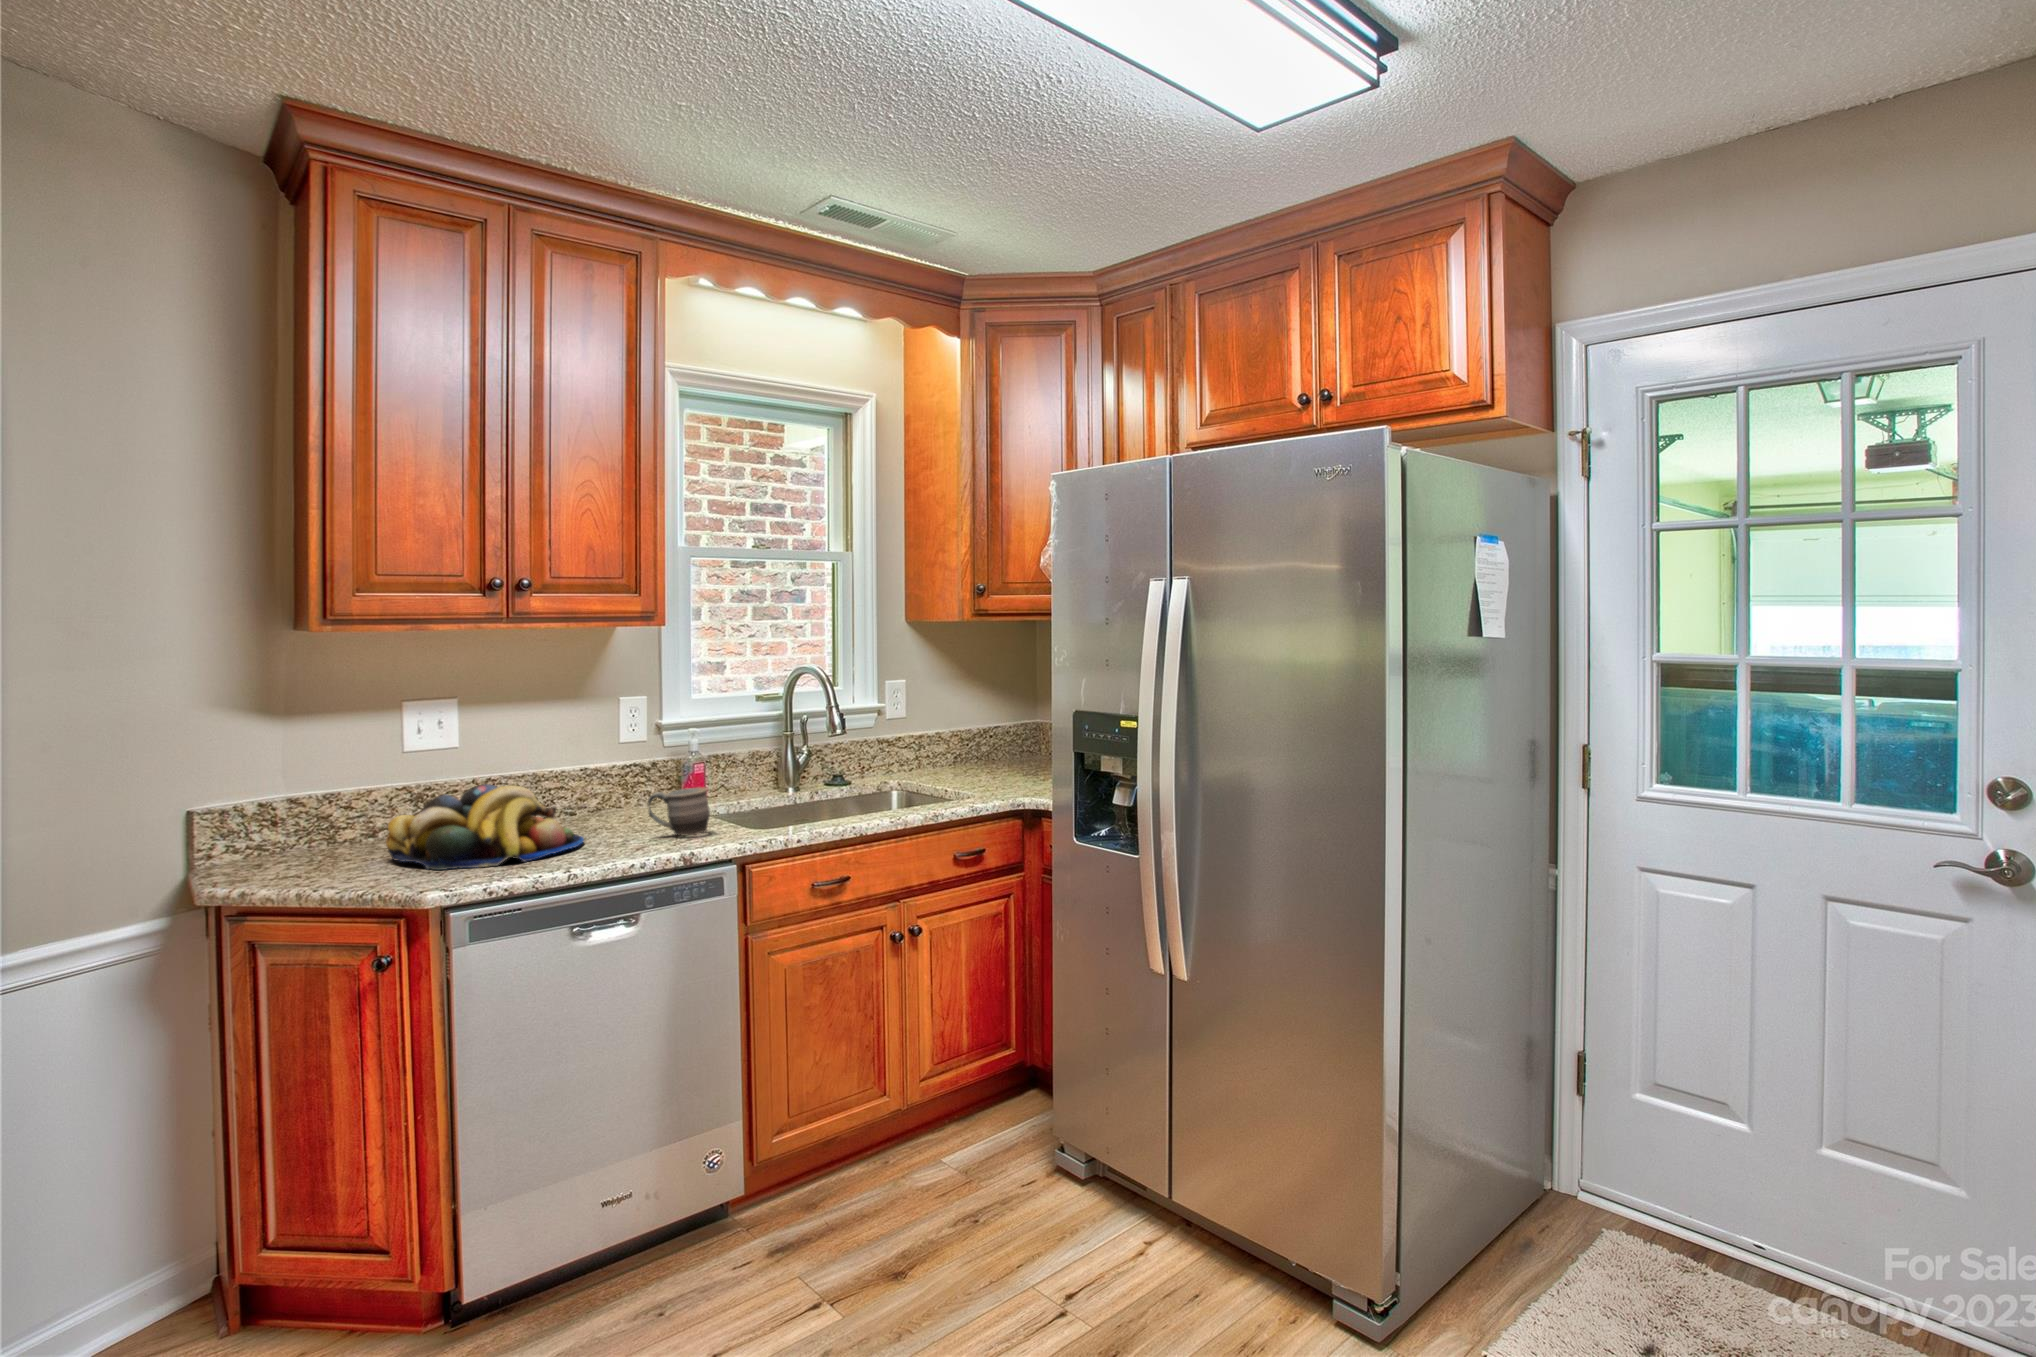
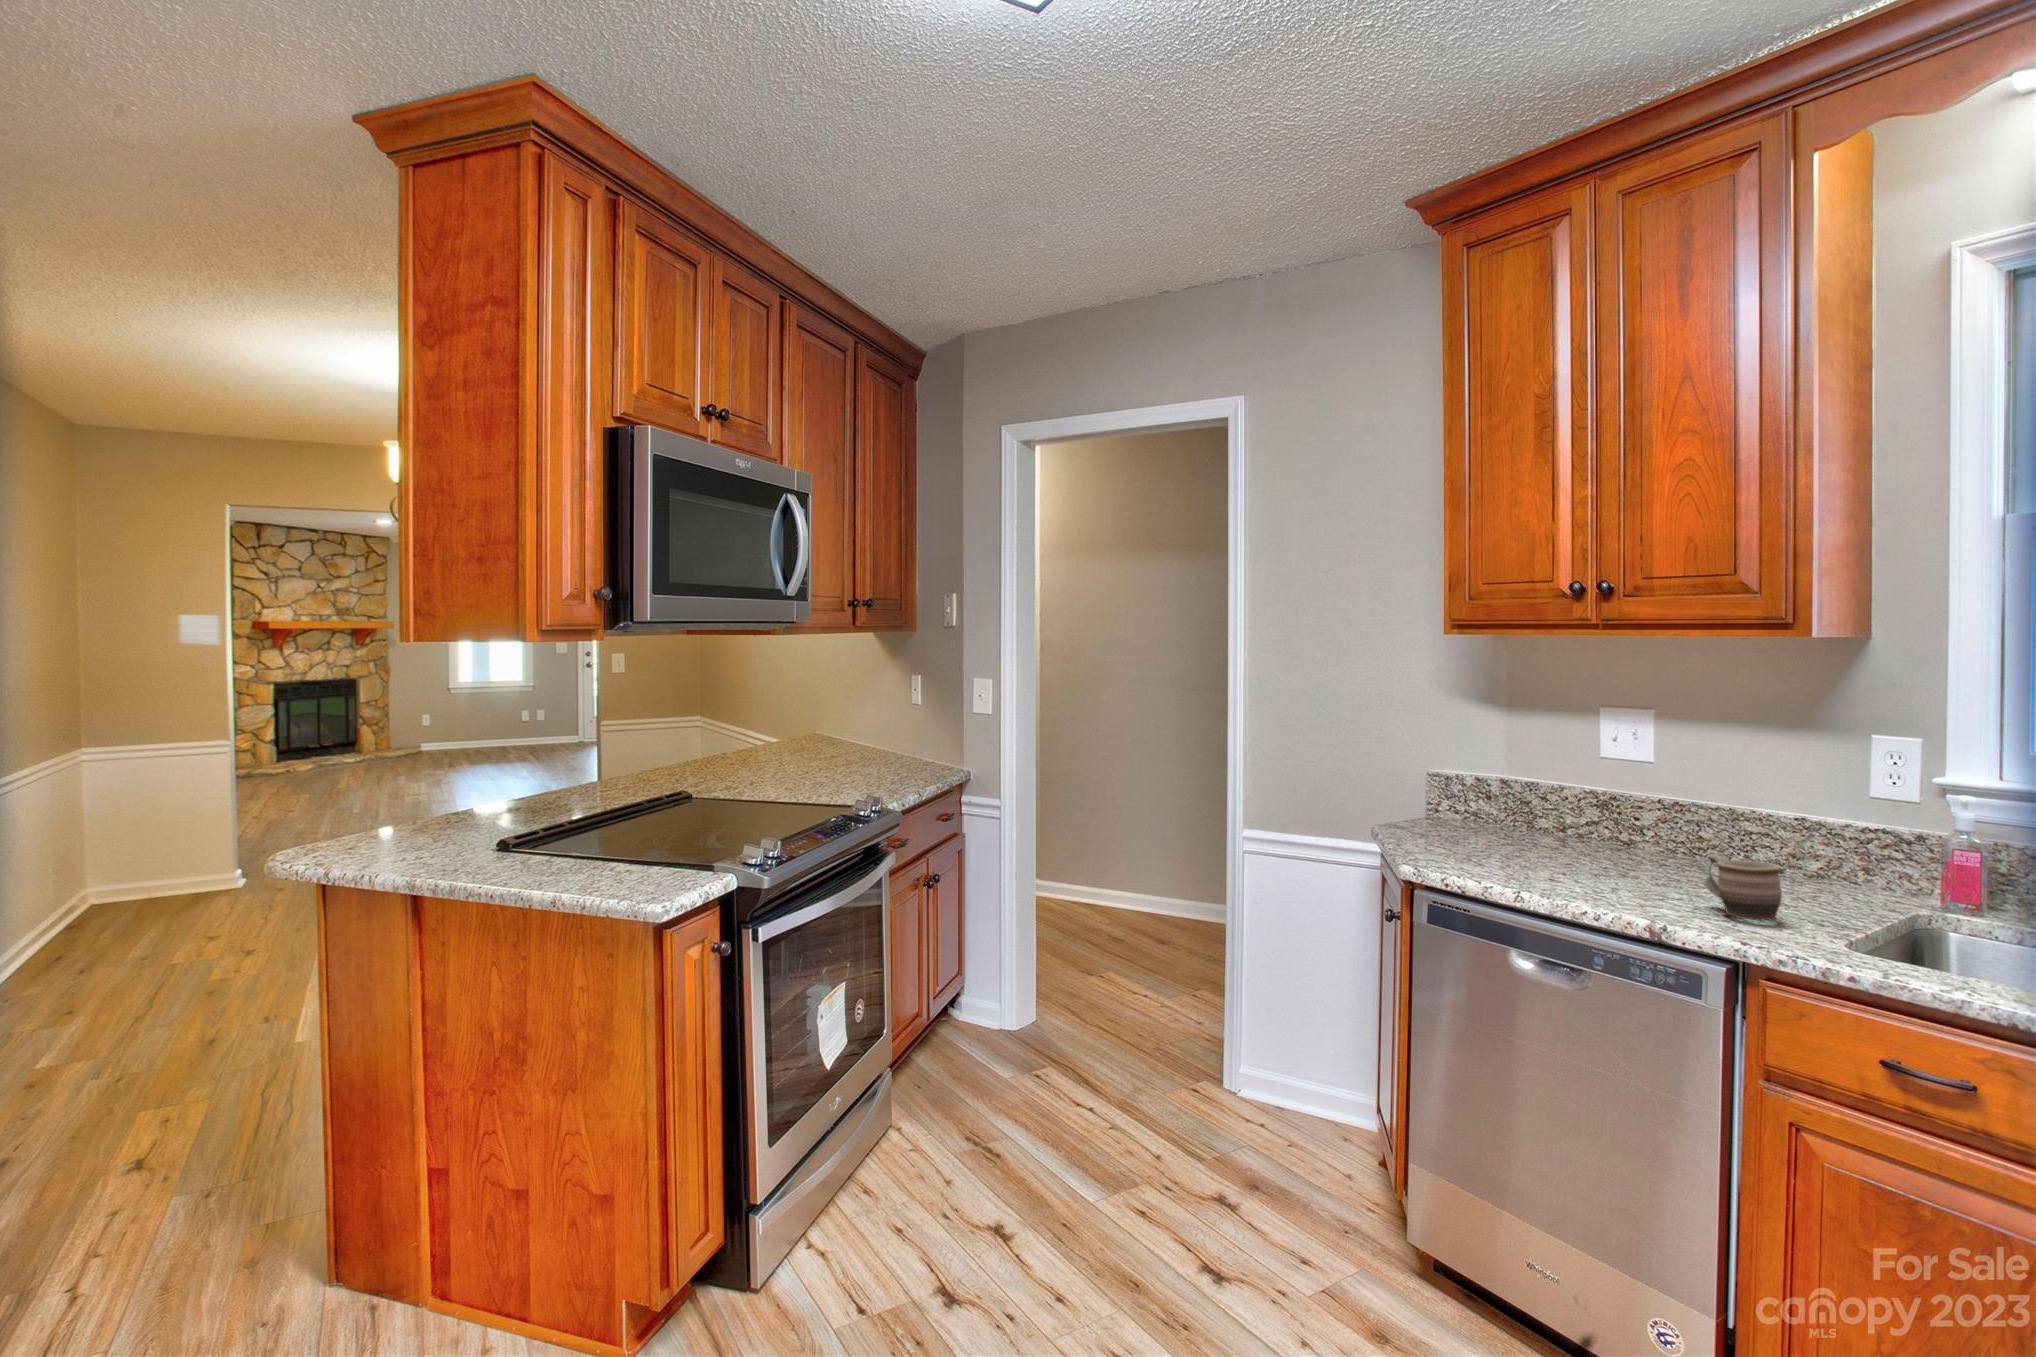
fruit bowl: present [386,784,584,870] -> none [1467,802,1662,883]

